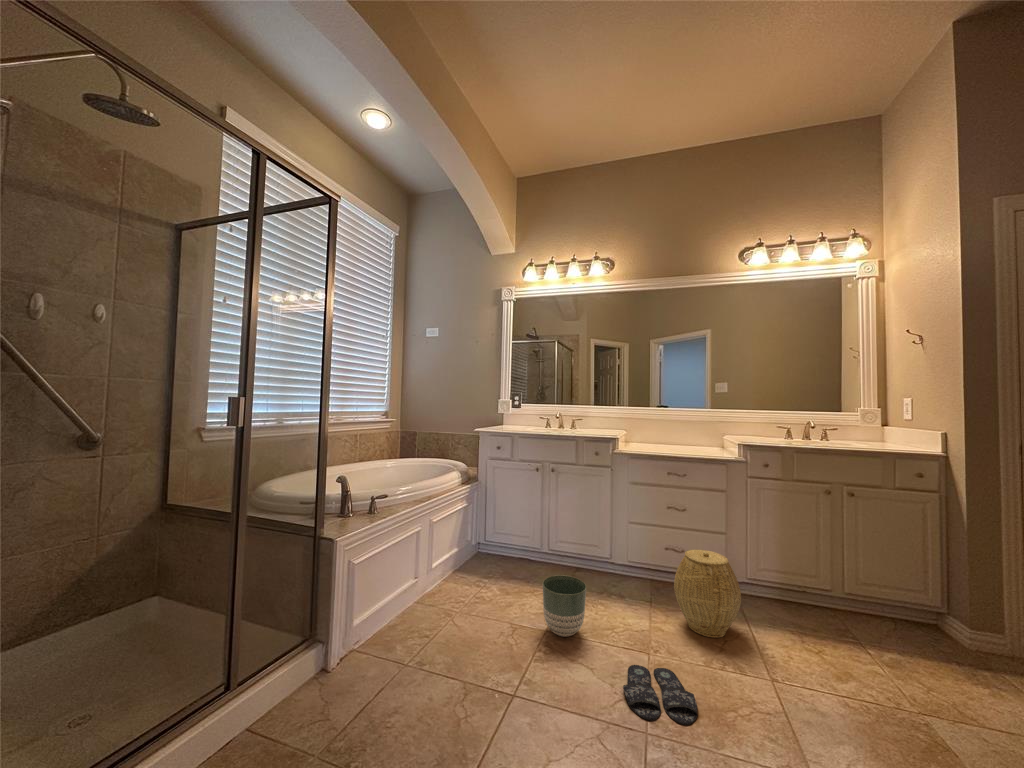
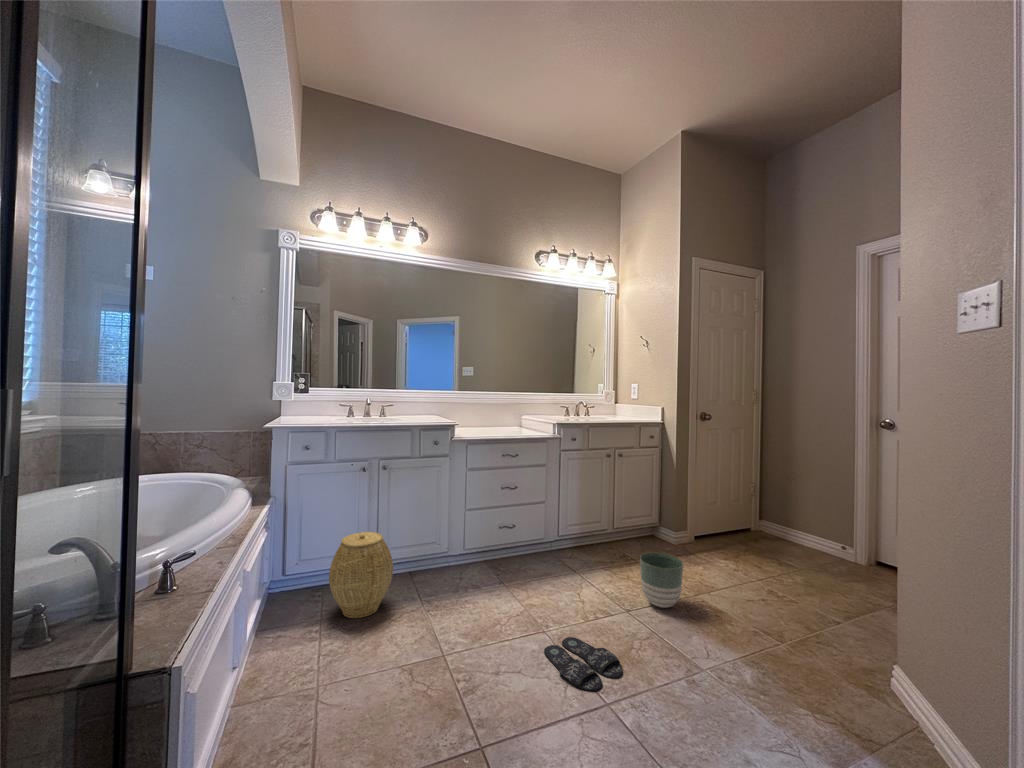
woven basket: present [674,550,741,638] -> present [329,532,393,618]
planter: present [543,575,586,637] -> present [640,552,683,608]

